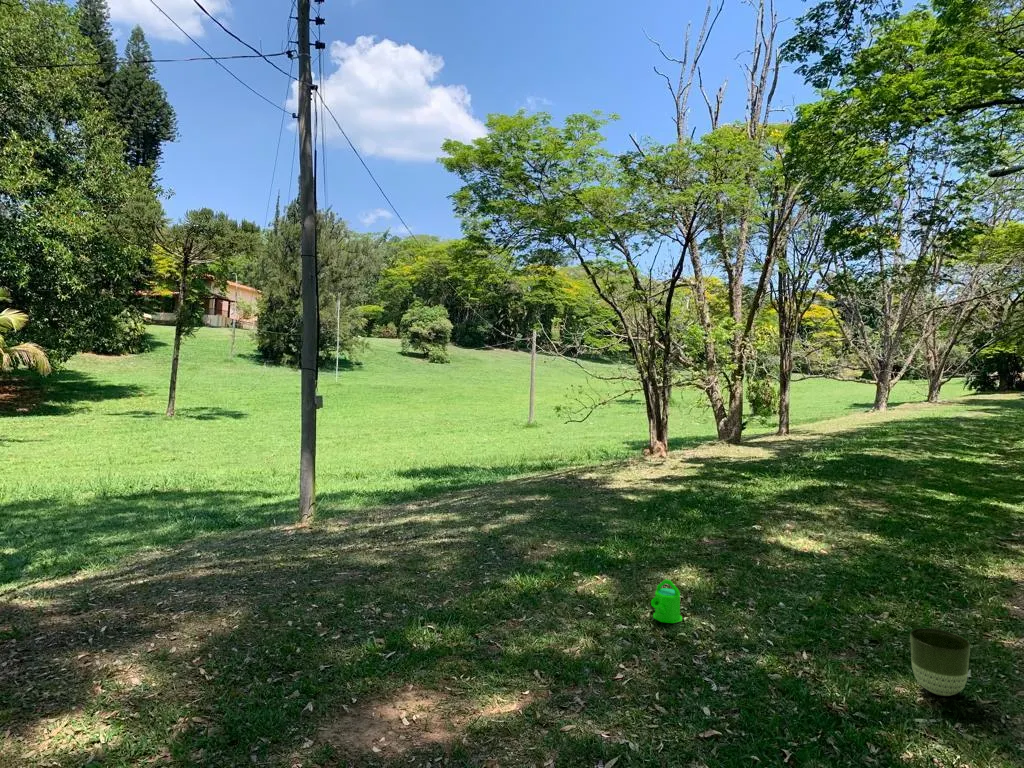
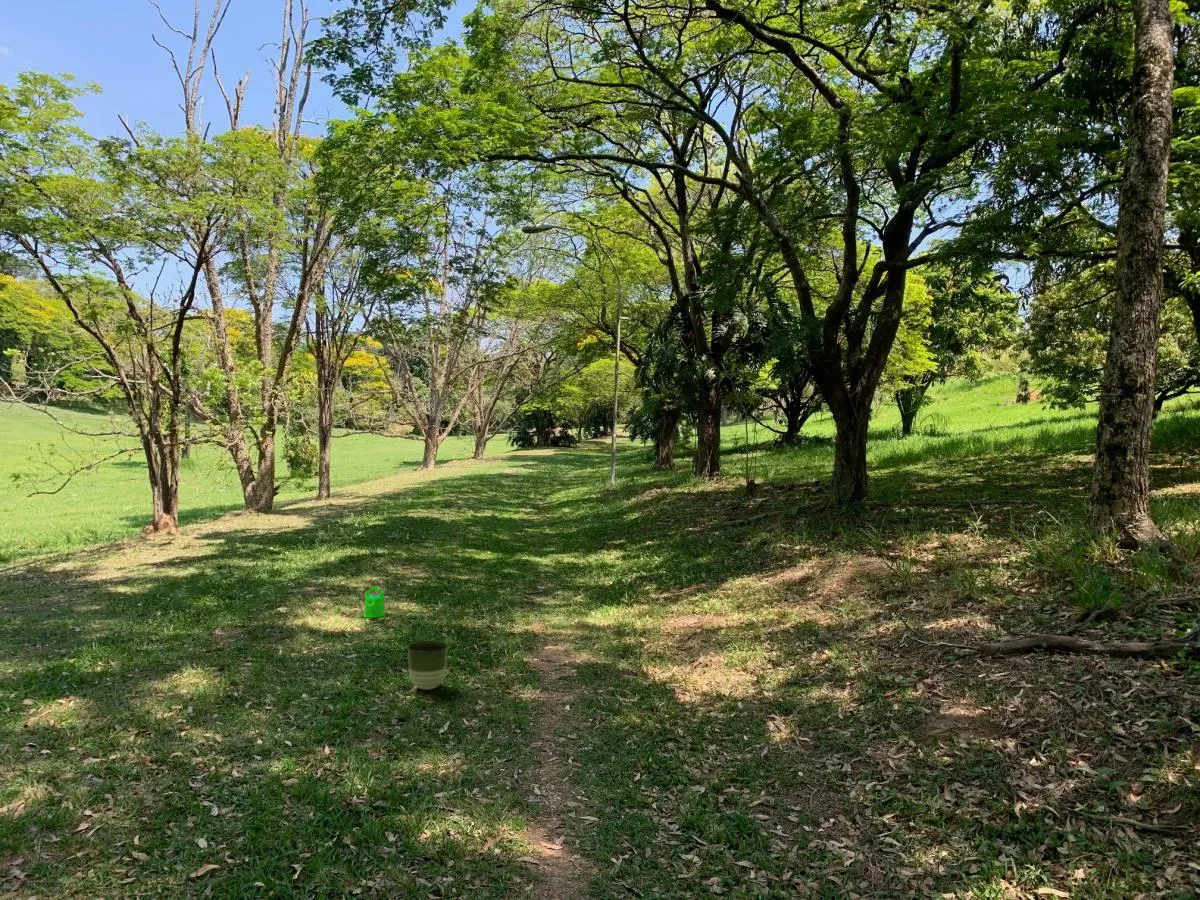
watering can: present [651,579,682,623] -> present [364,586,385,618]

